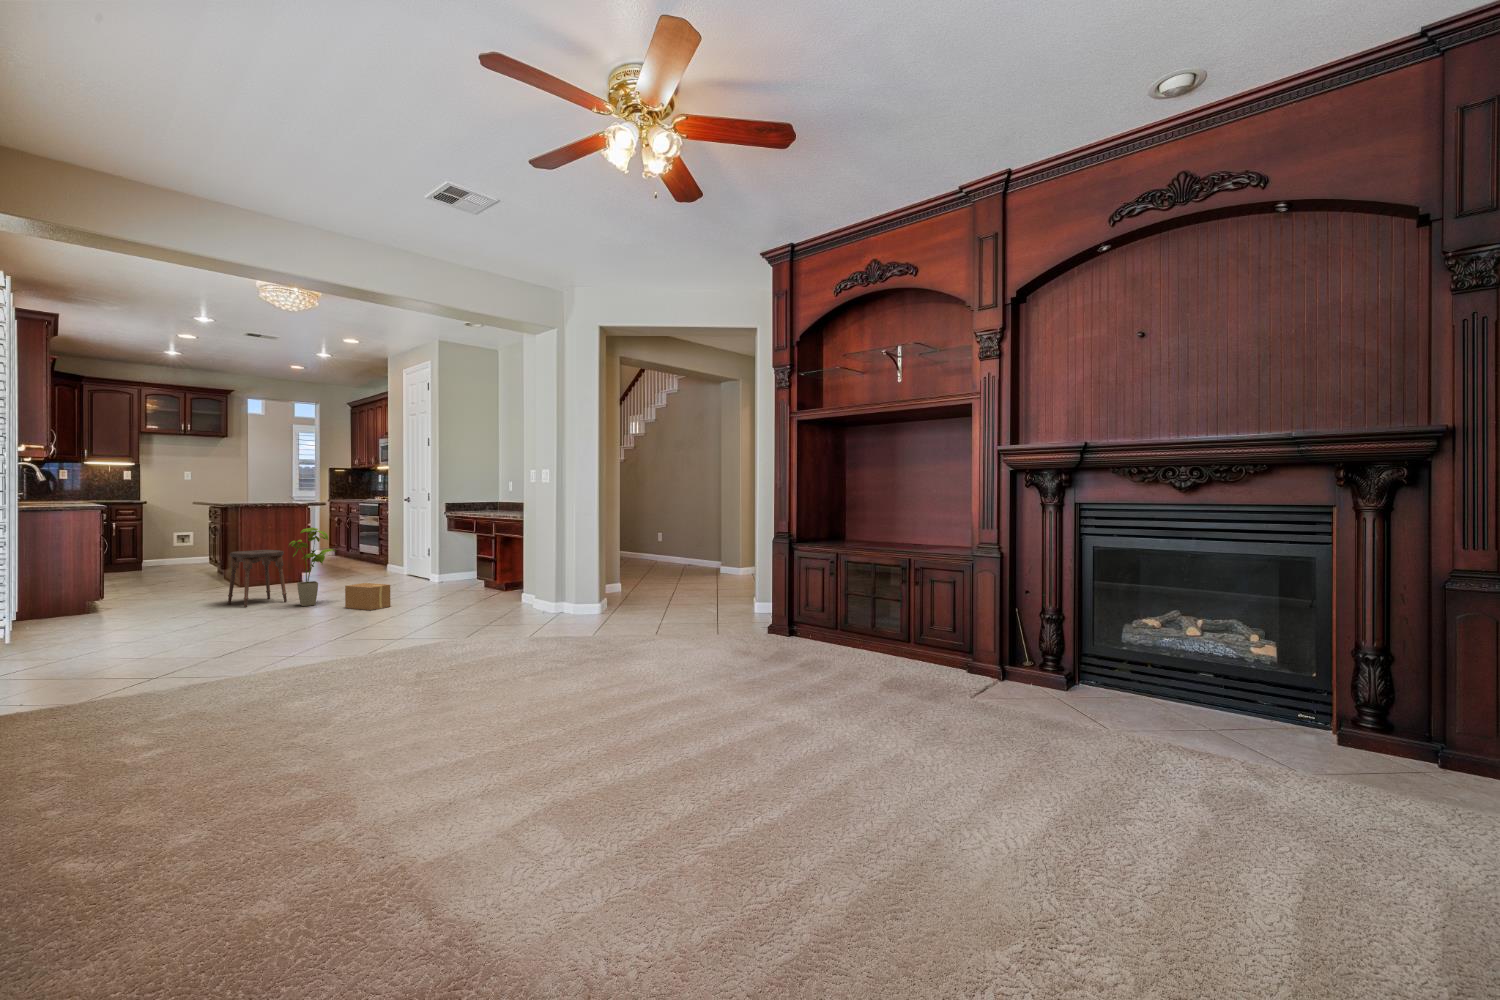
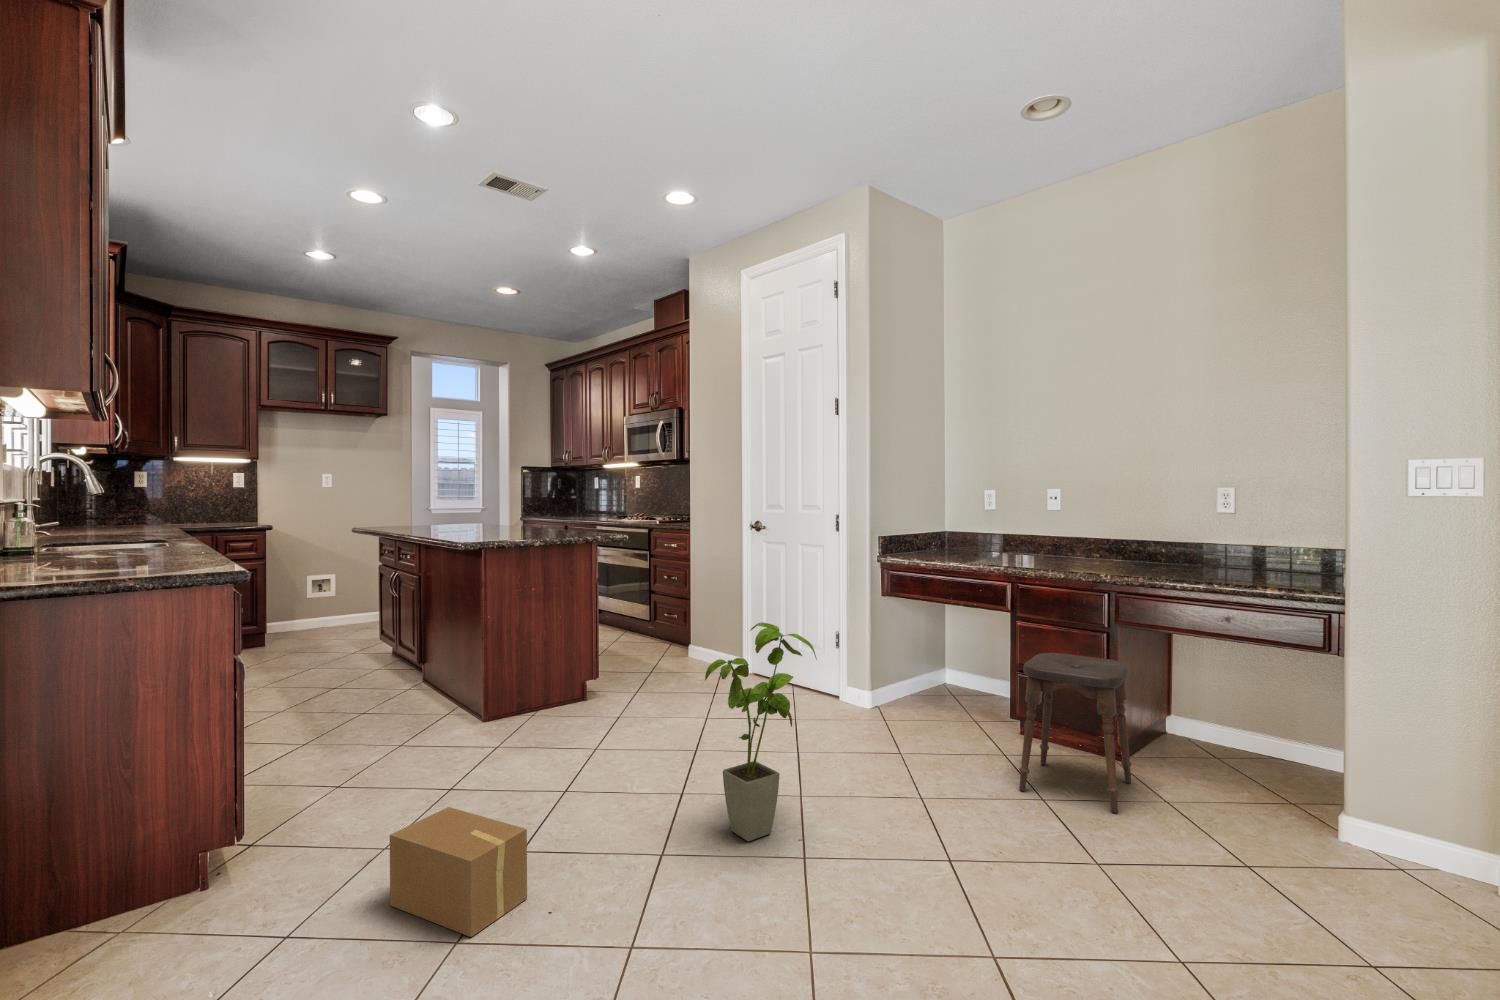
stool: present [228,550,287,607] -> present [1019,653,1132,813]
cardboard box: present [345,583,390,610] -> present [390,807,527,937]

